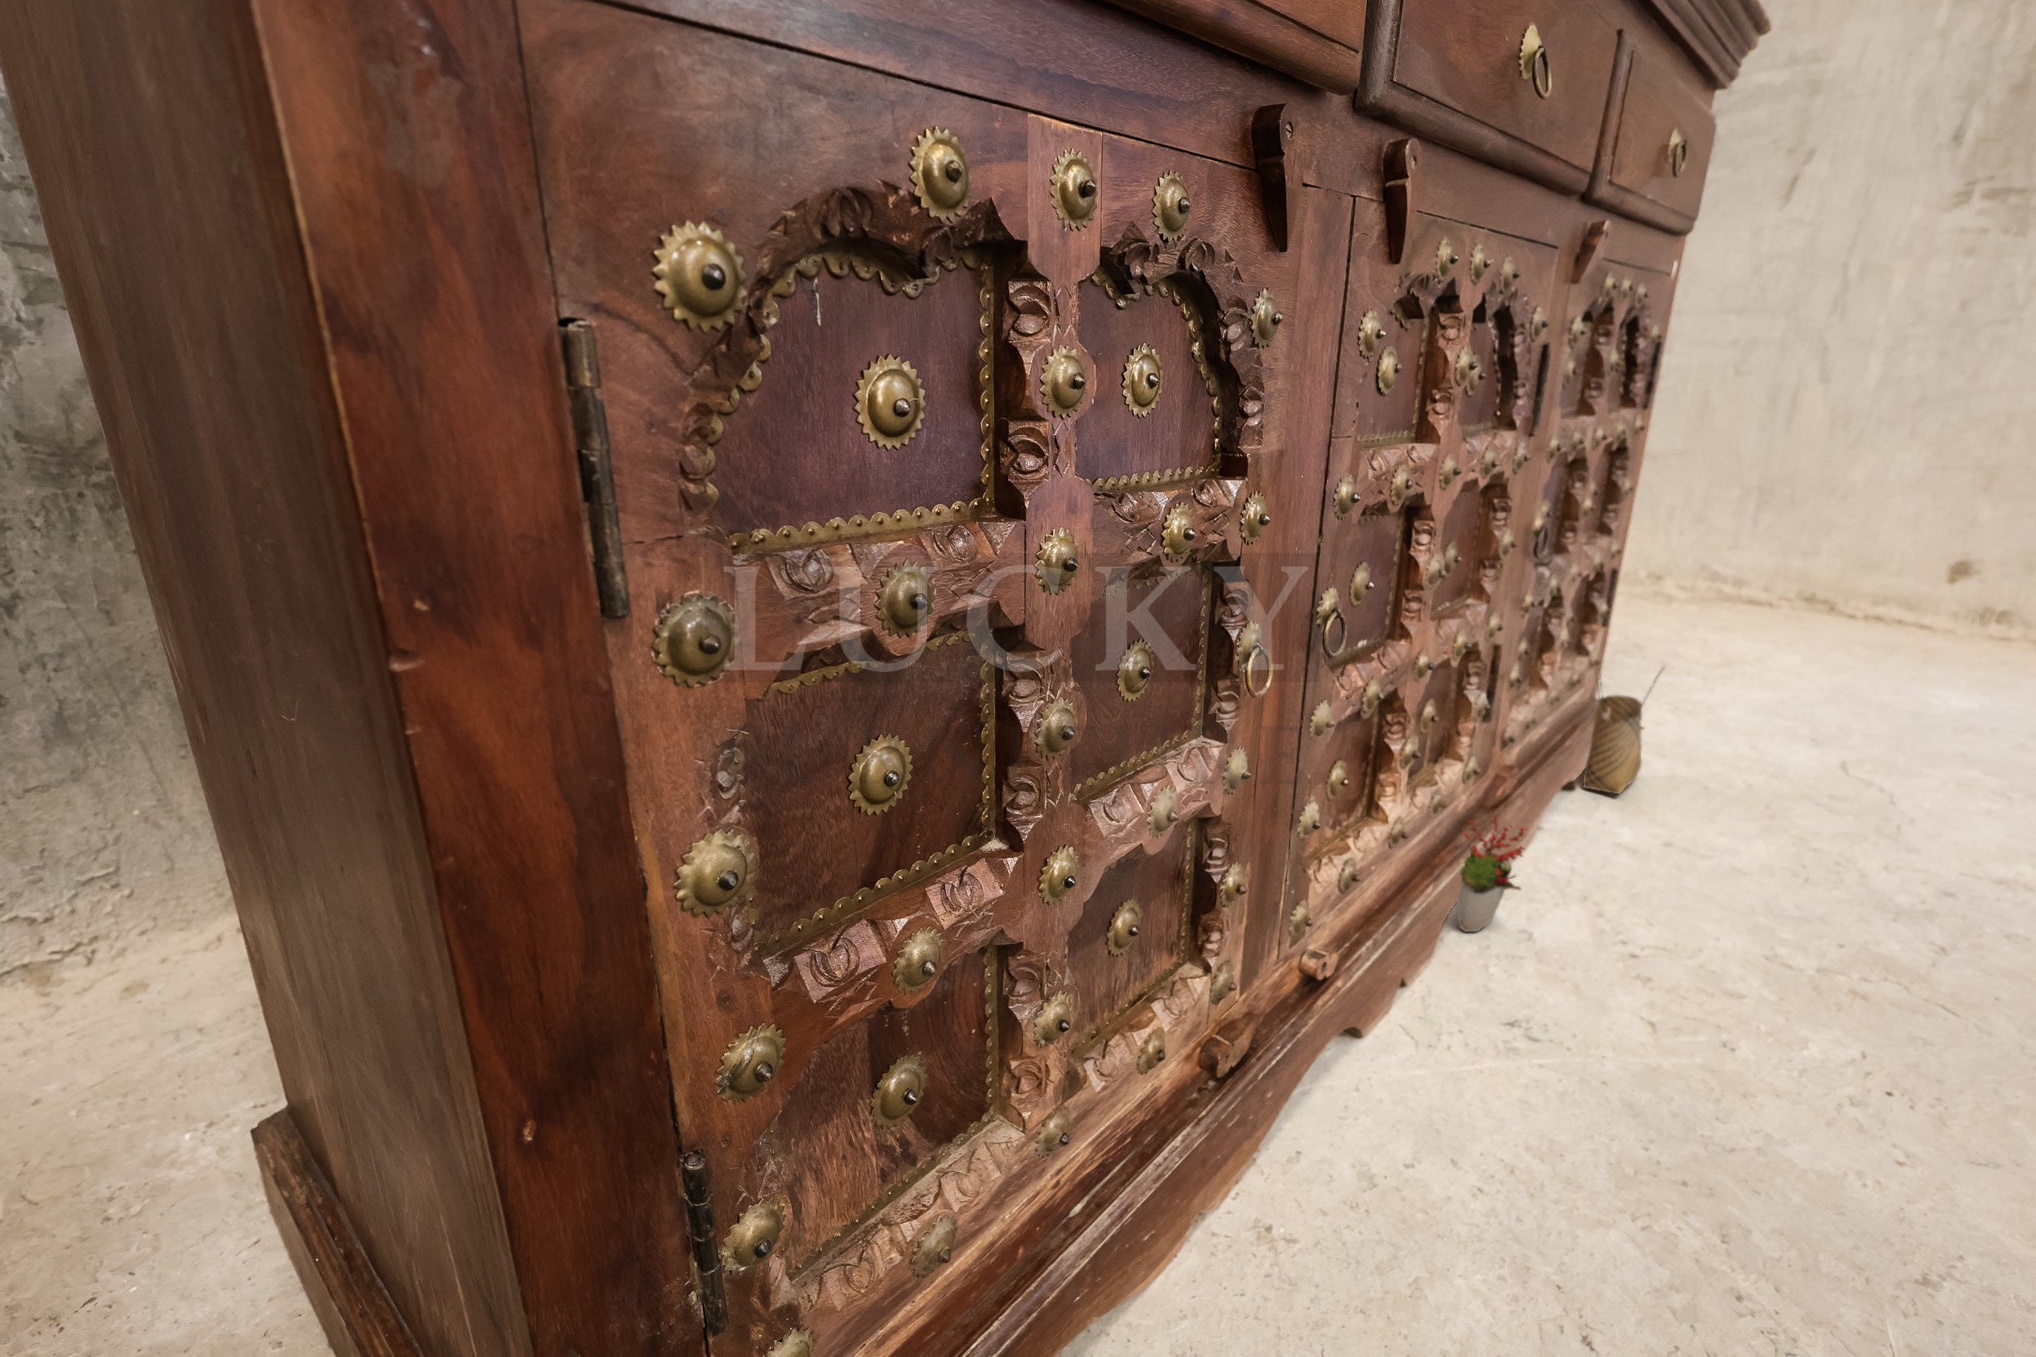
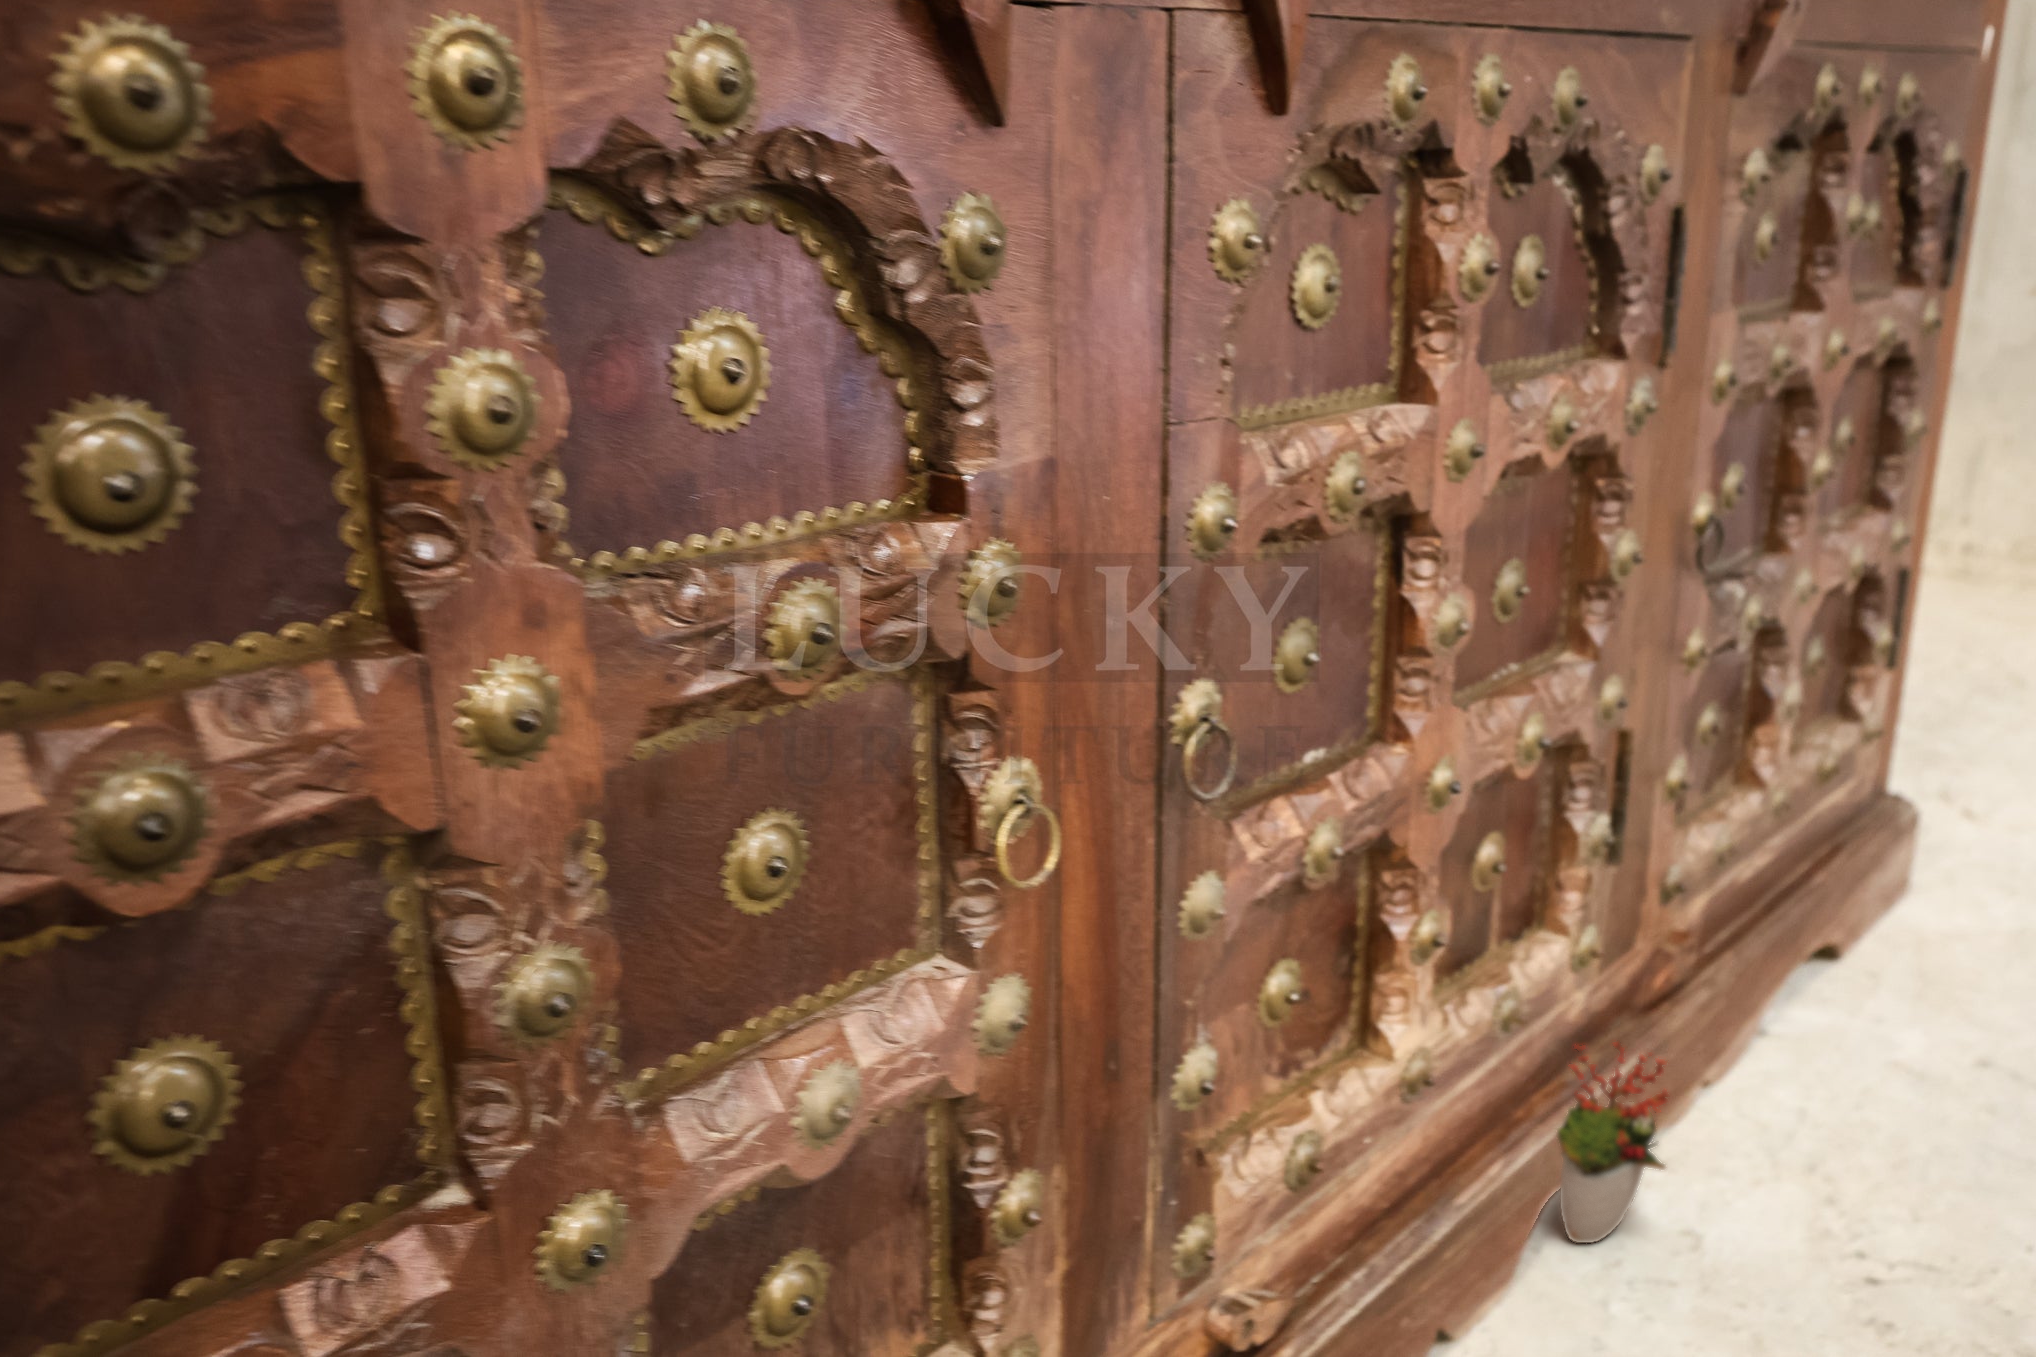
woven basket: present [1583,665,1665,794] -> none [1848,729,1981,973]

